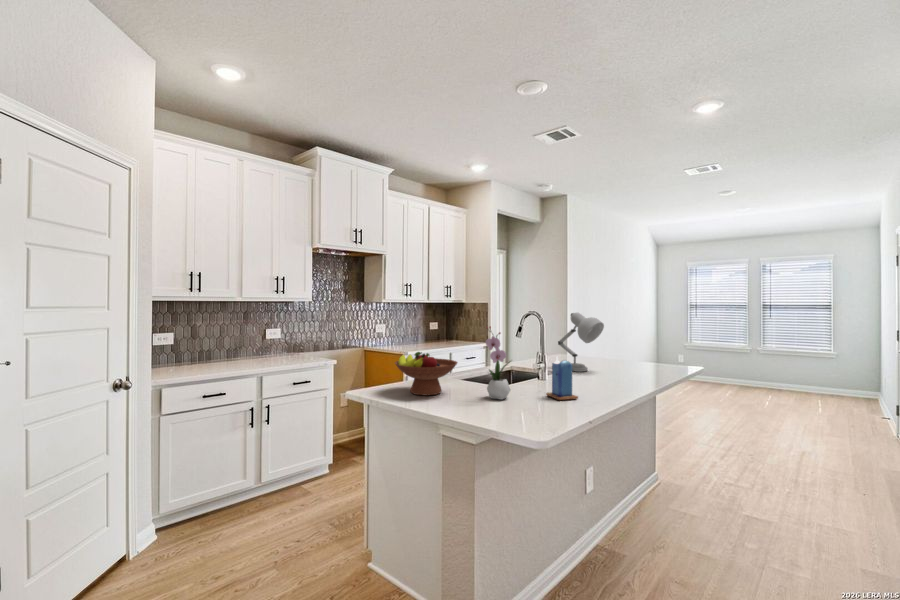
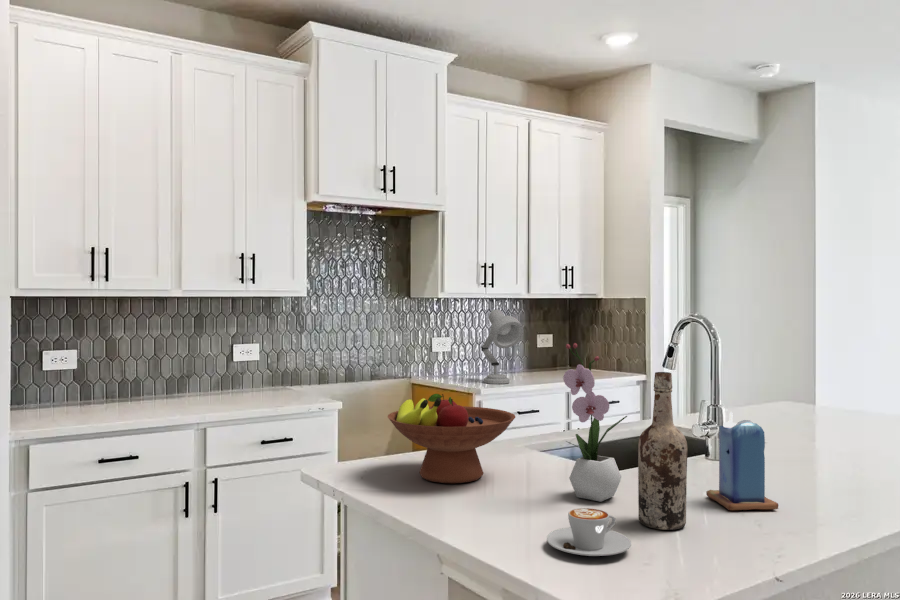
desk lamp: present [558,313,604,372] -> present [481,310,524,384]
wine bottle: none [523,339,544,409] -> present [638,372,687,530]
coffee cup: none [489,400,527,420] -> present [547,508,631,556]

